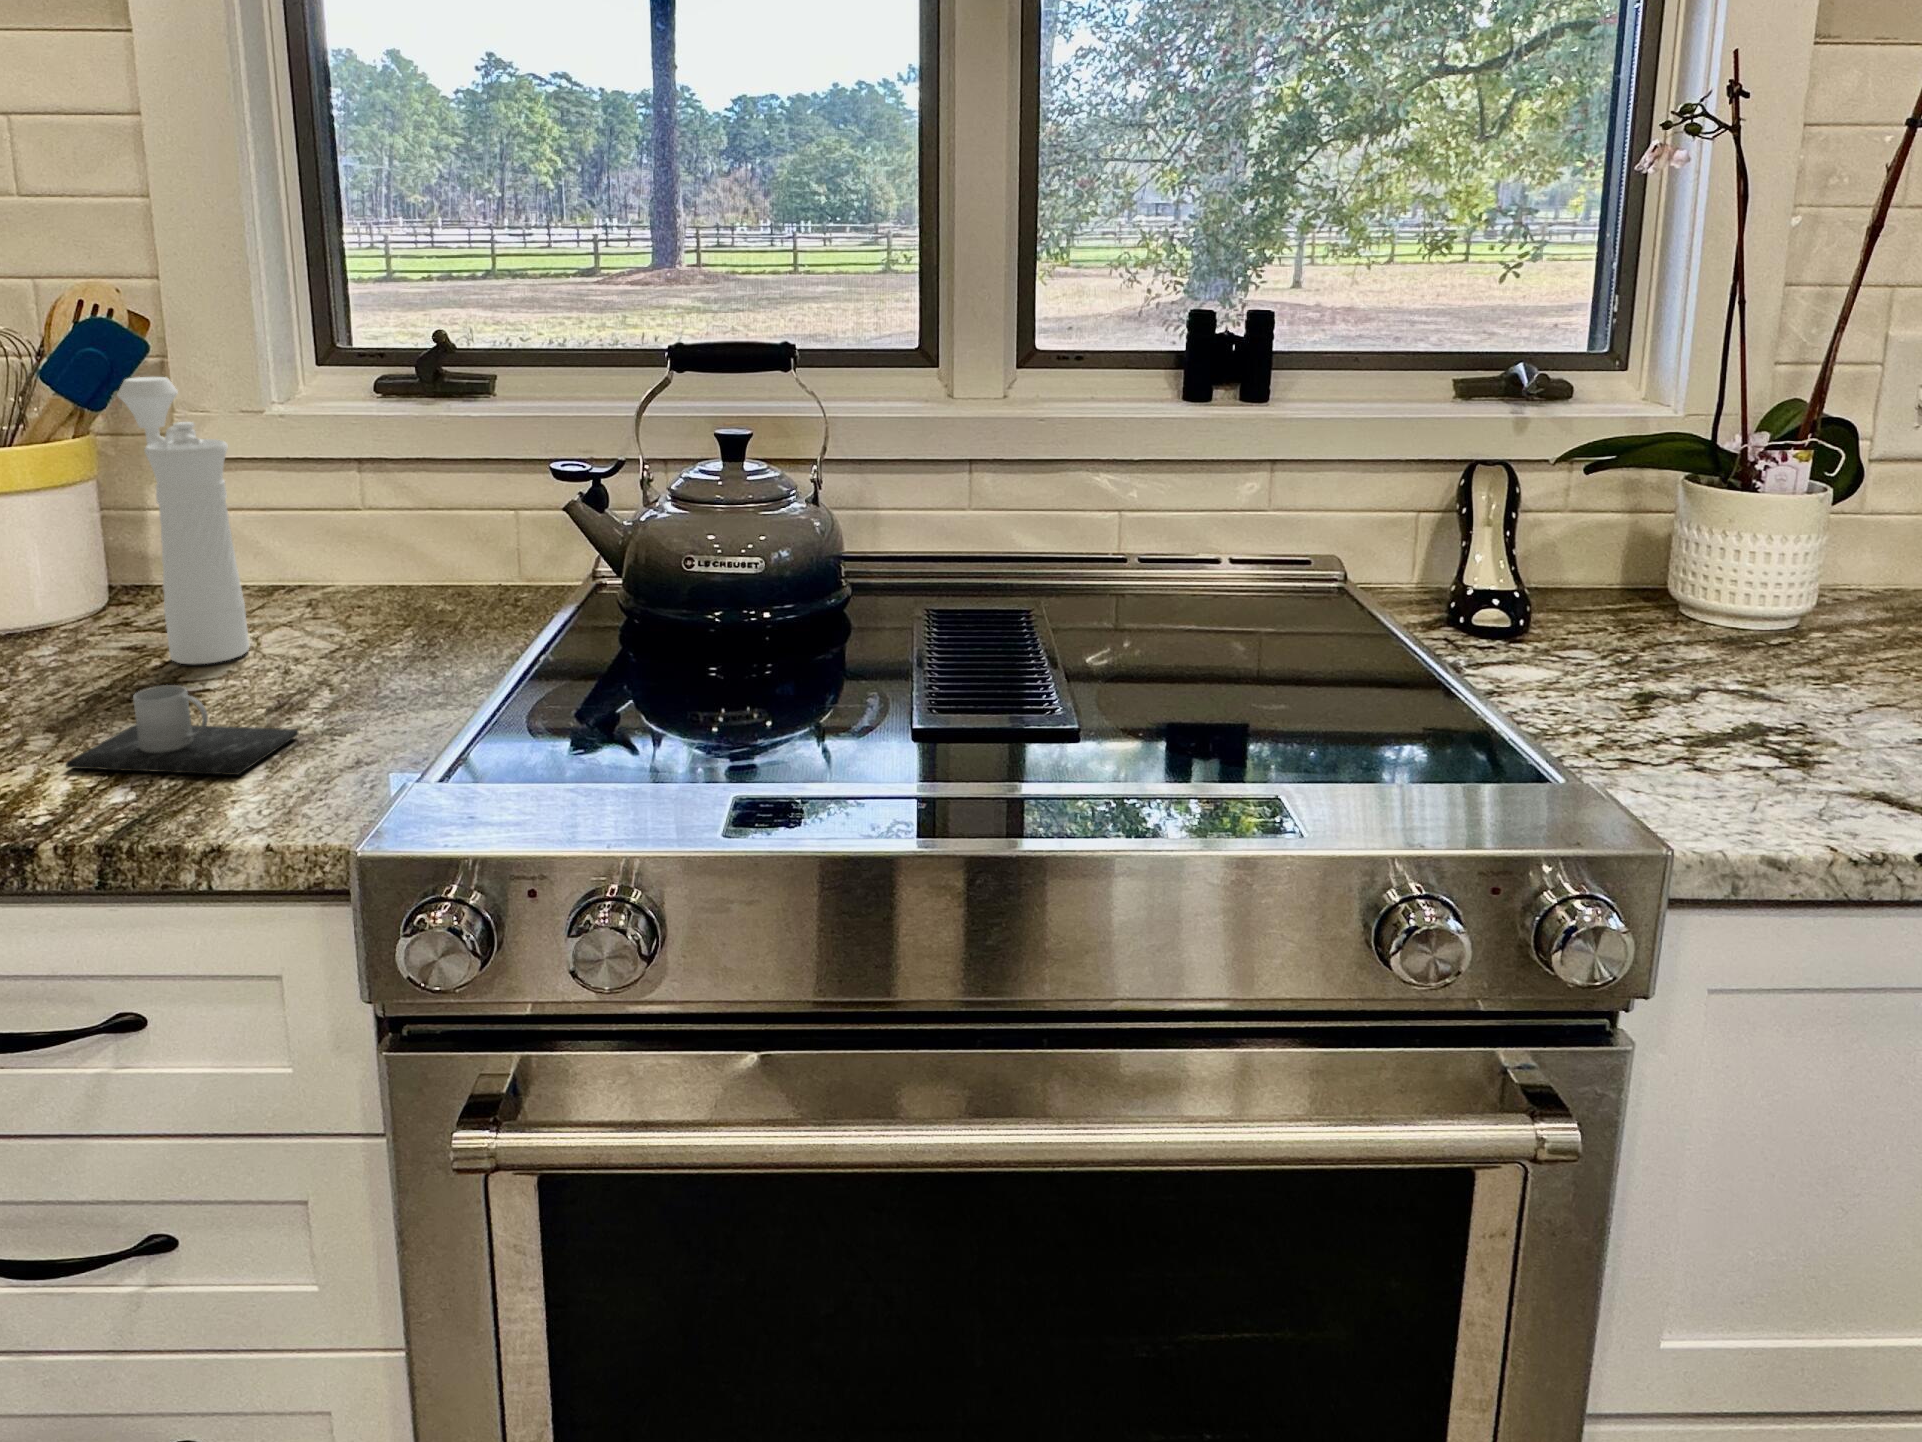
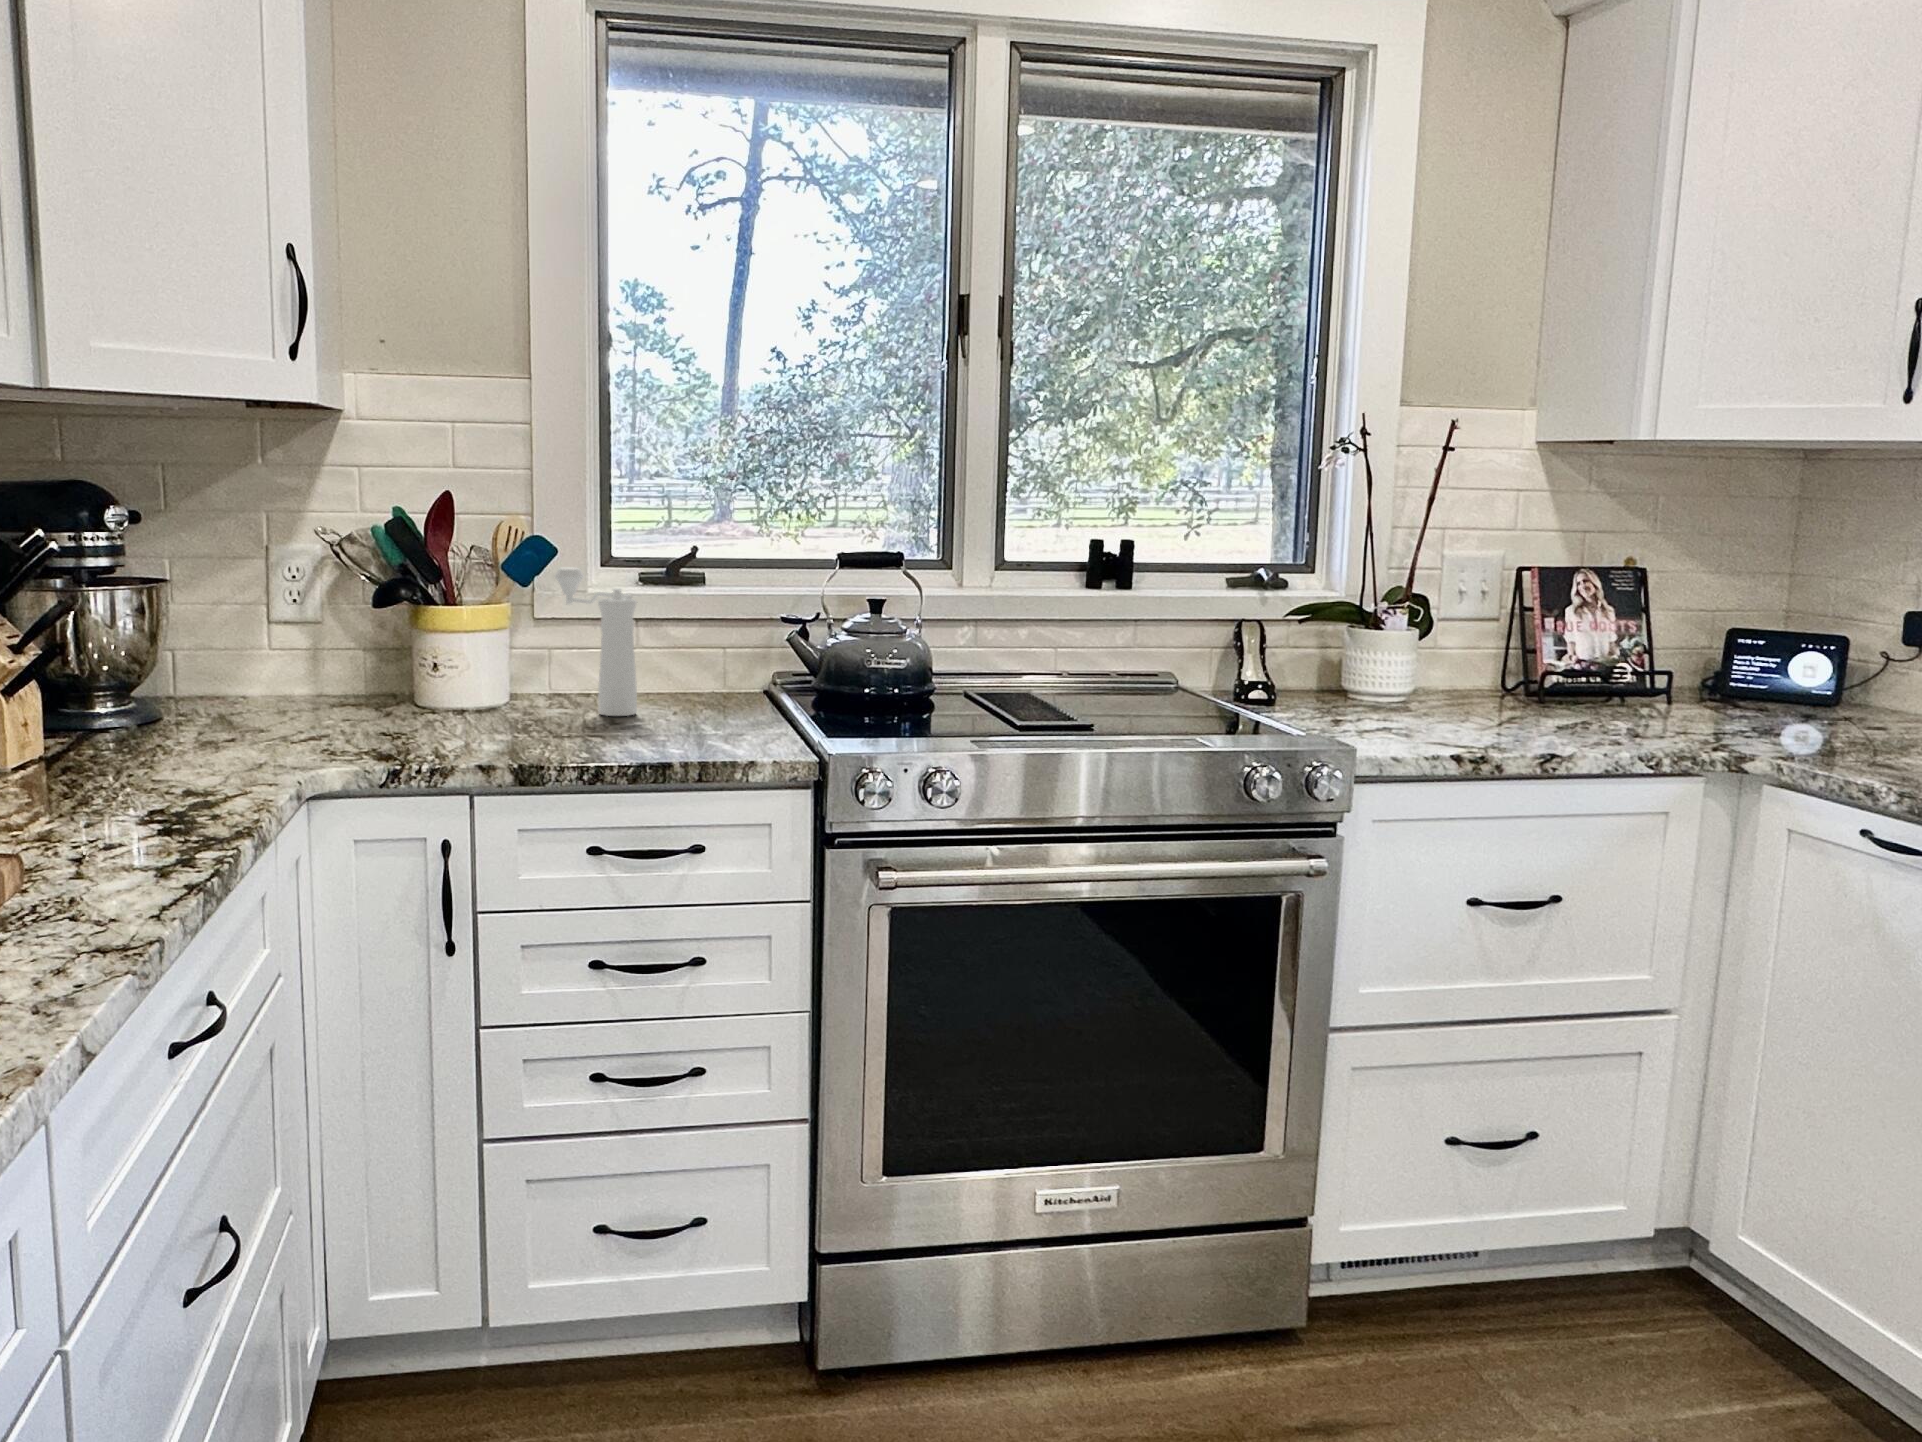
mug: present [66,685,298,775] -> none [640,706,727,742]

